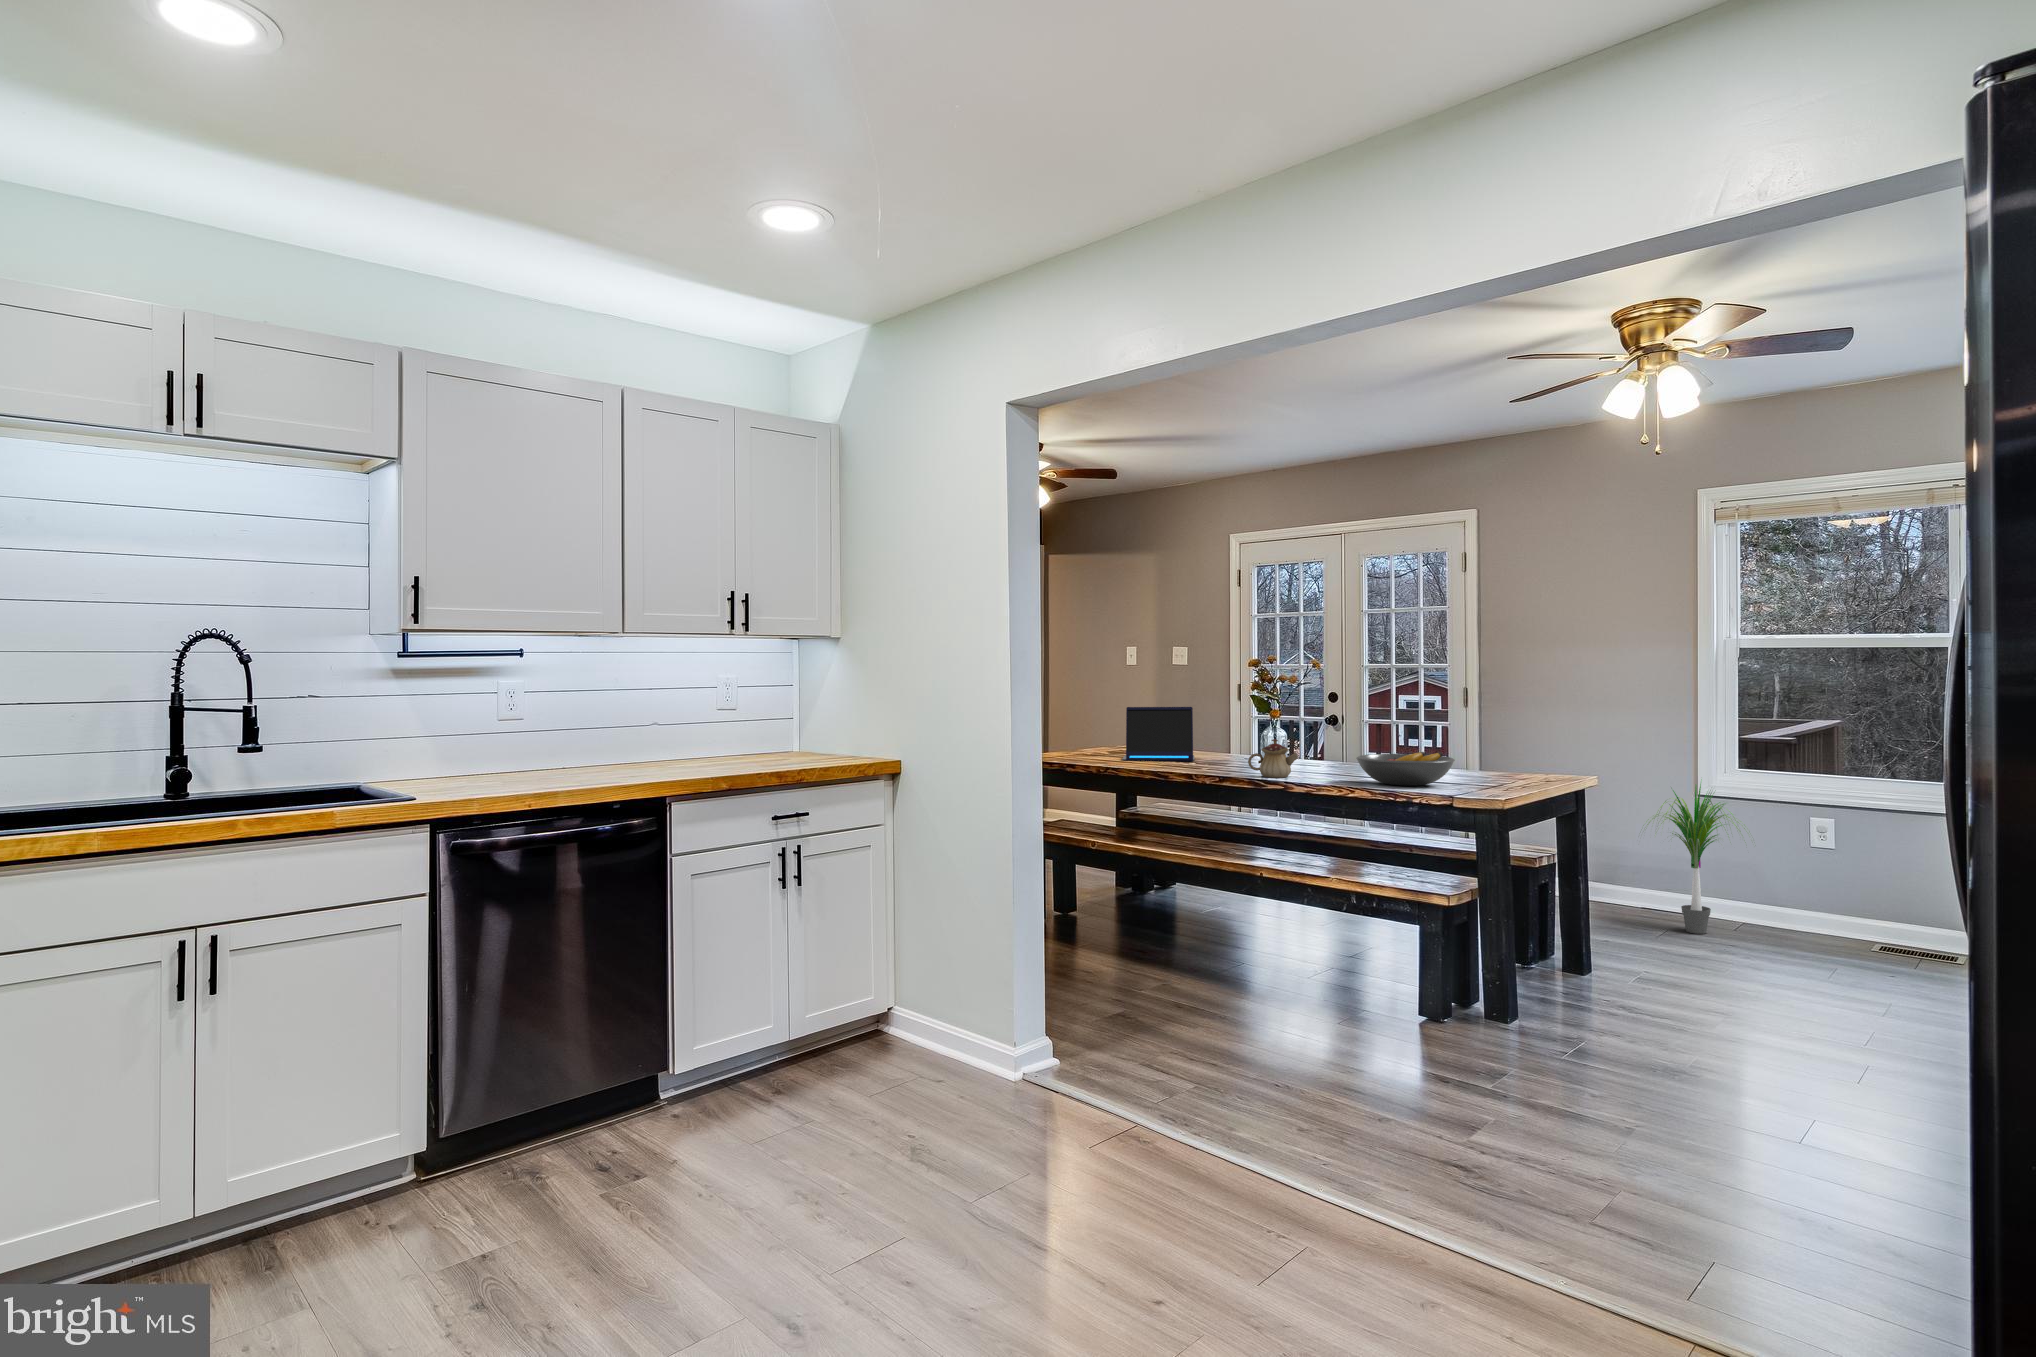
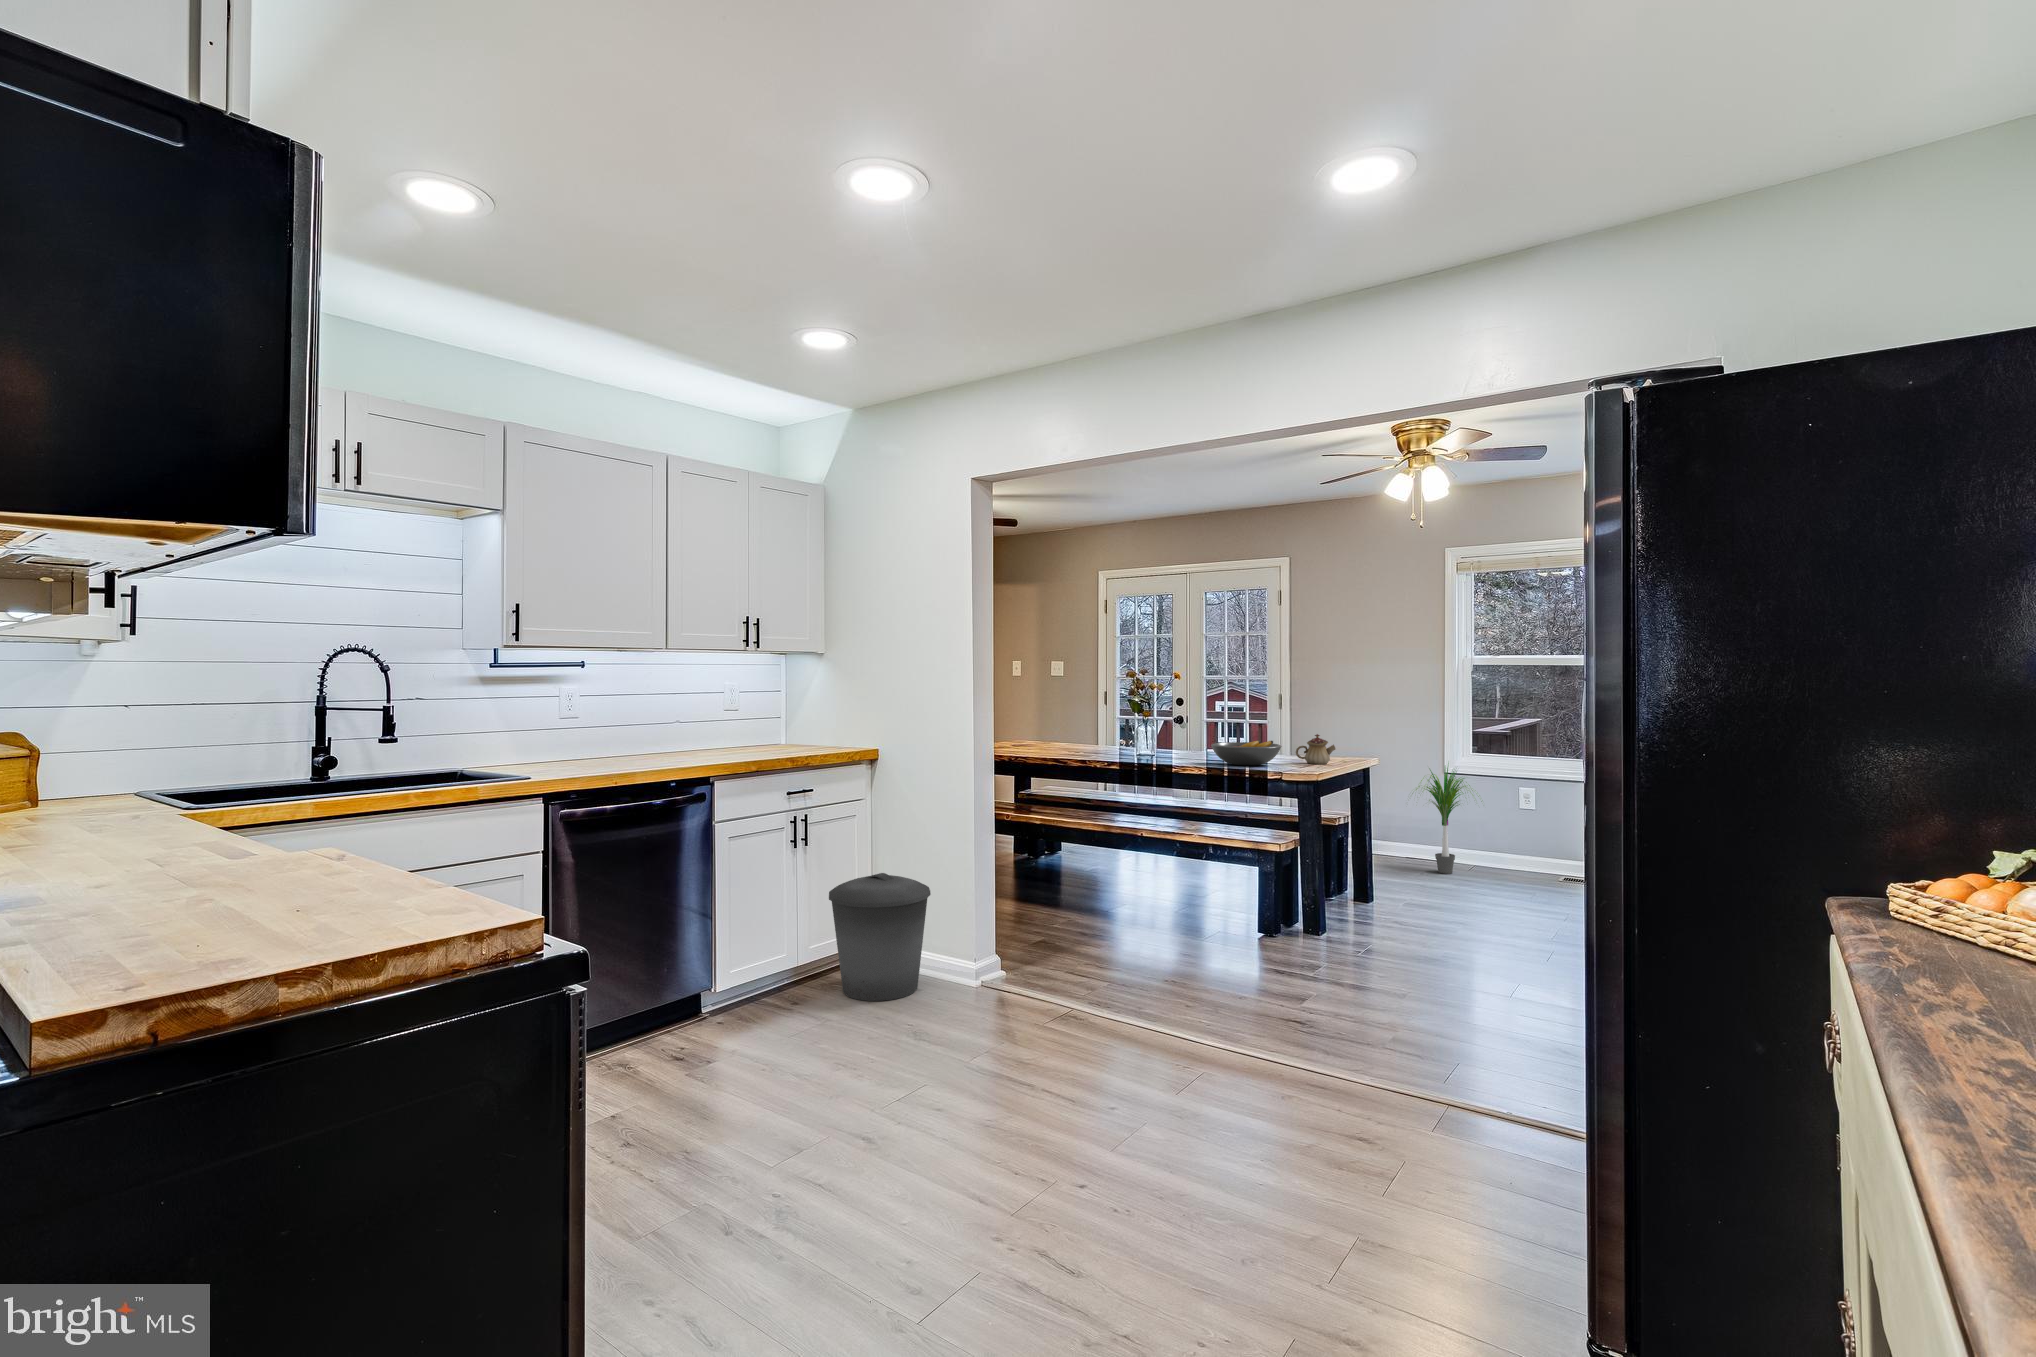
laptop: present [1122,707,1195,762] -> none [1025,708,1082,751]
teapot: present [1248,739,1298,778] -> present [1296,734,1336,764]
trash can: none [822,925,956,1096] -> present [829,873,931,1001]

